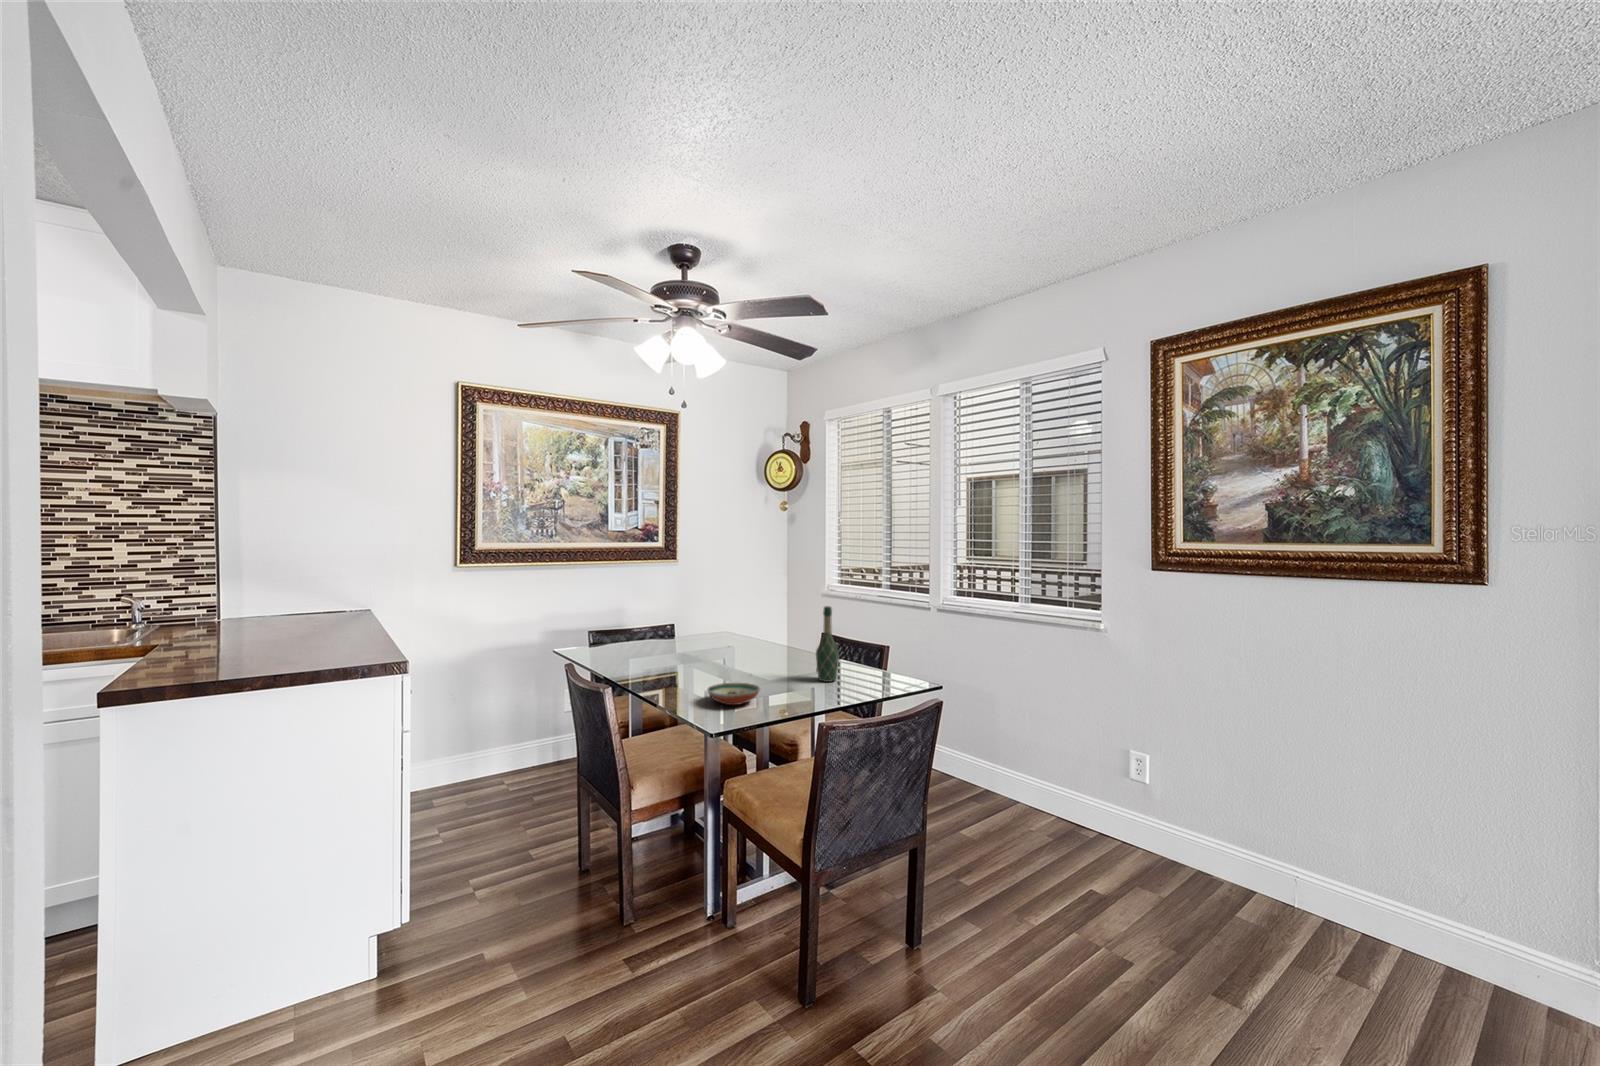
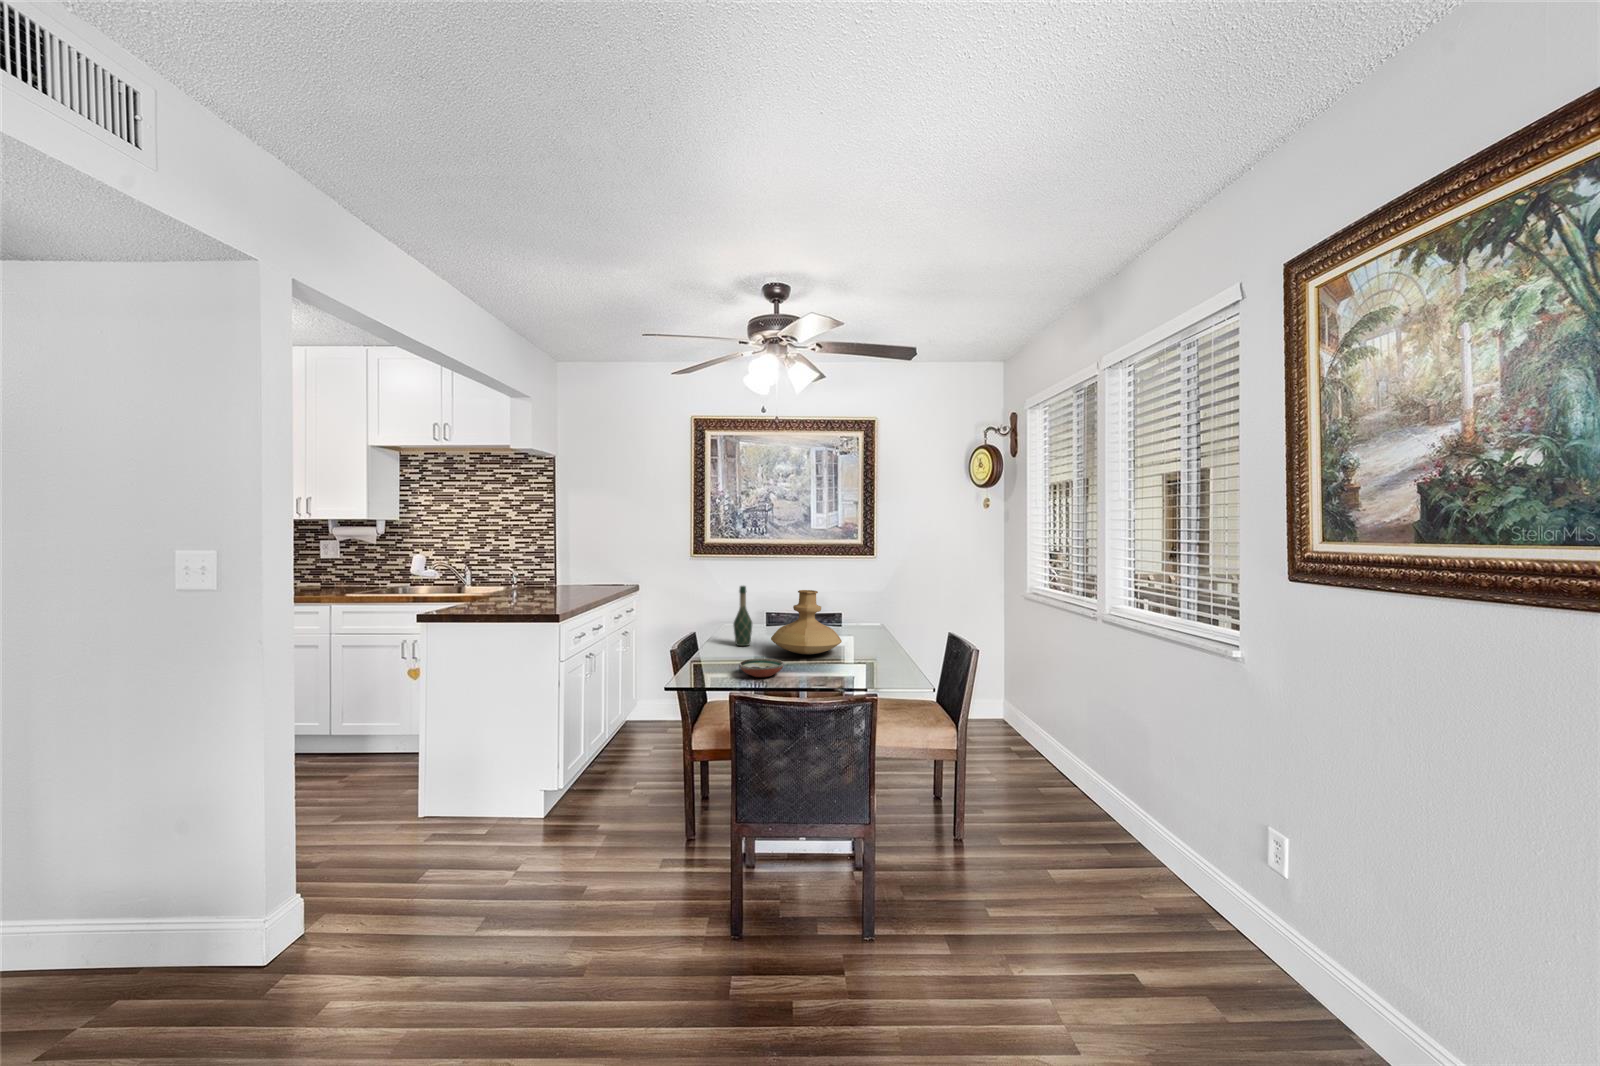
vase: none [686,601,768,674] -> present [771,590,842,655]
wine bottle: present [816,606,839,682] -> present [733,586,752,646]

